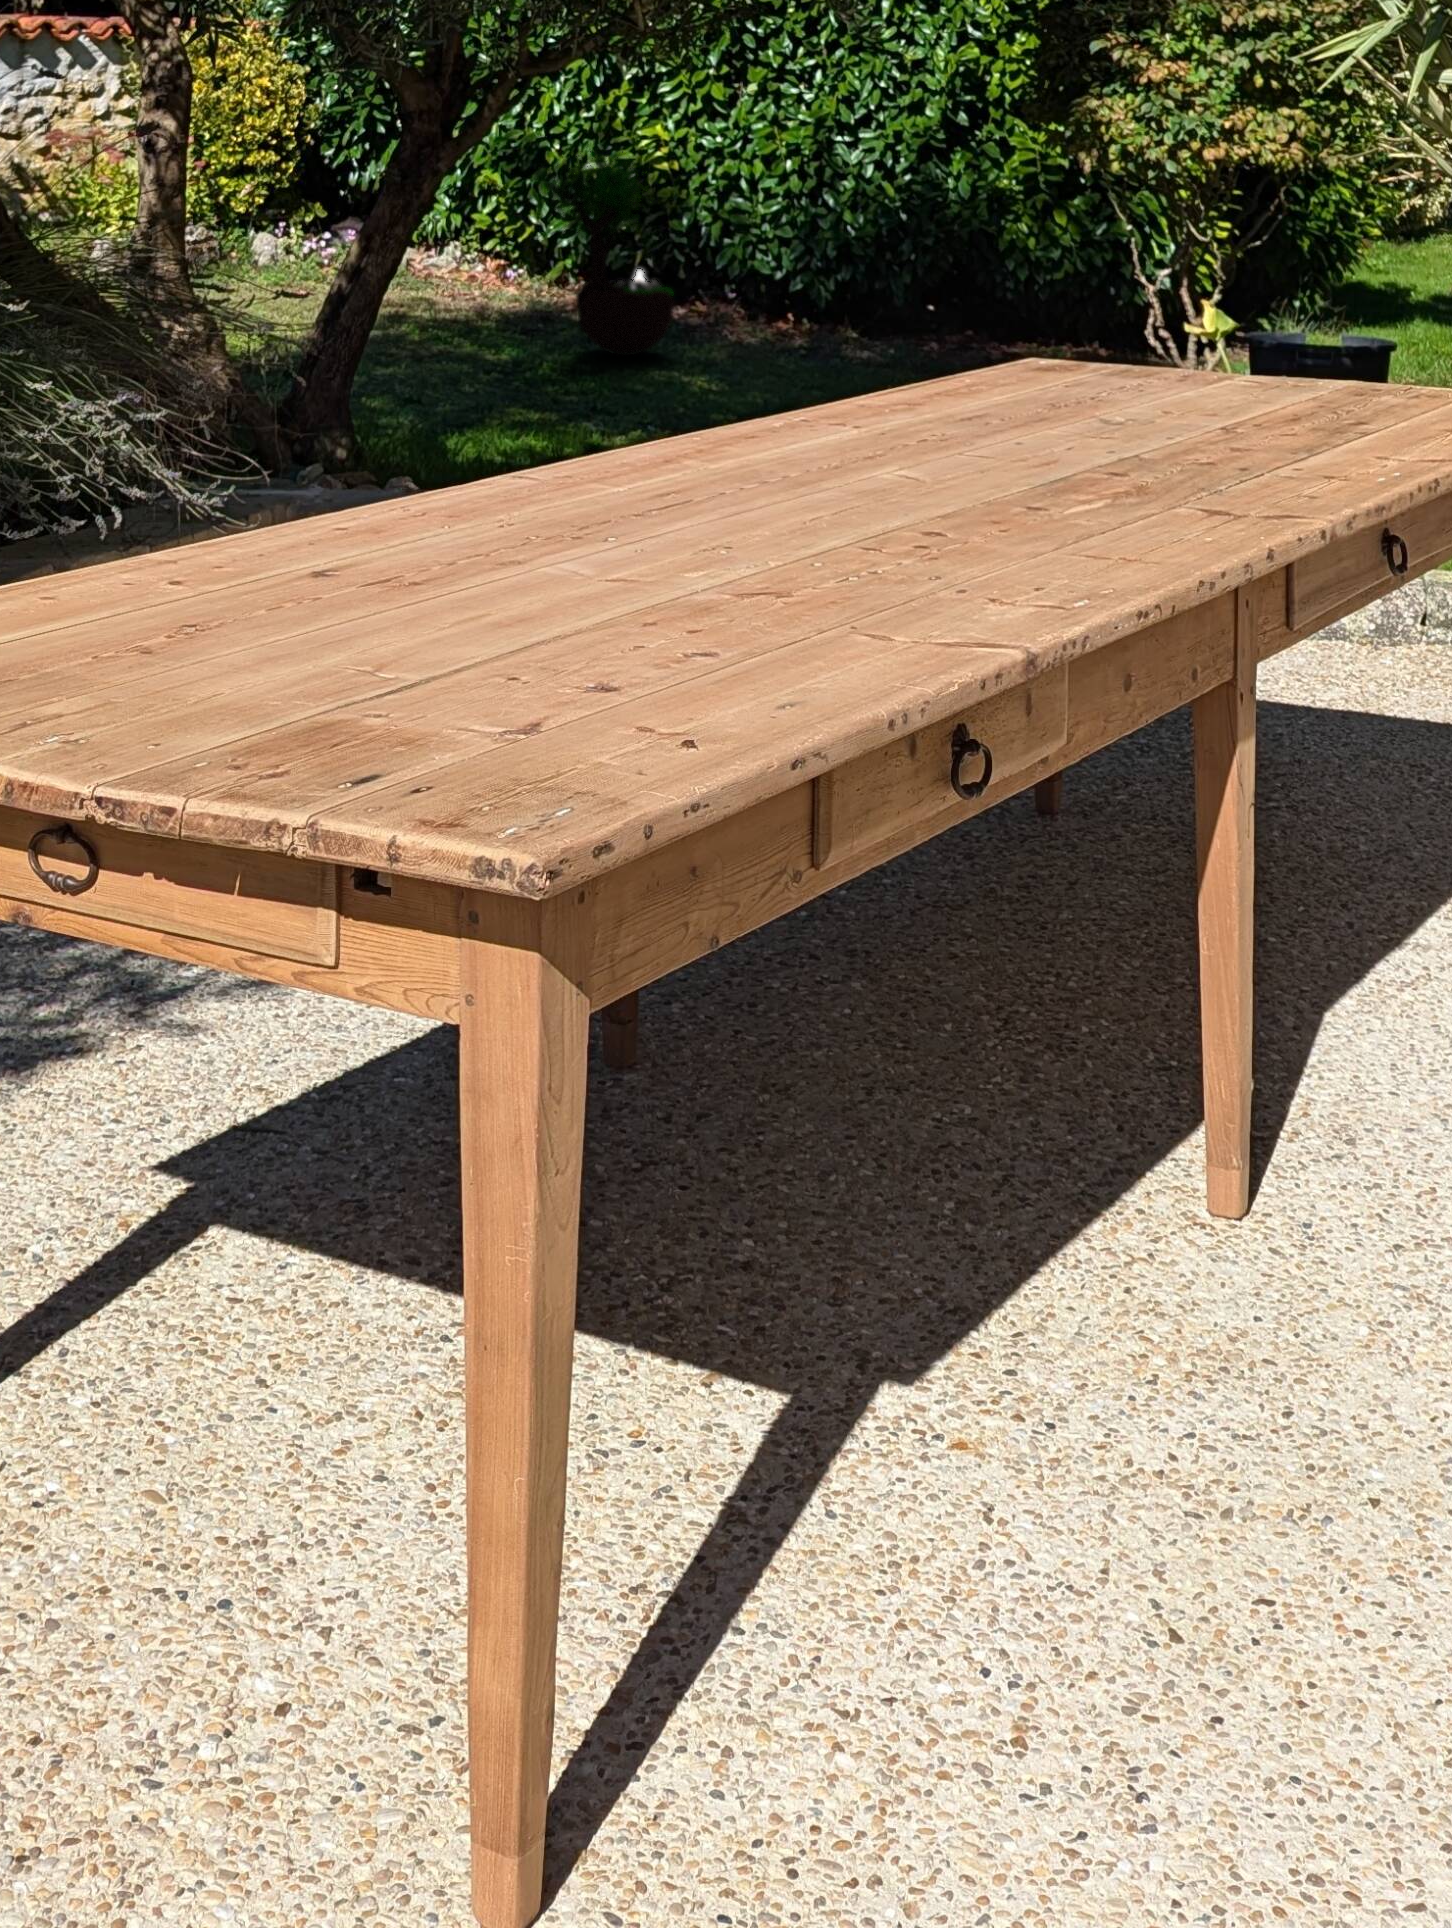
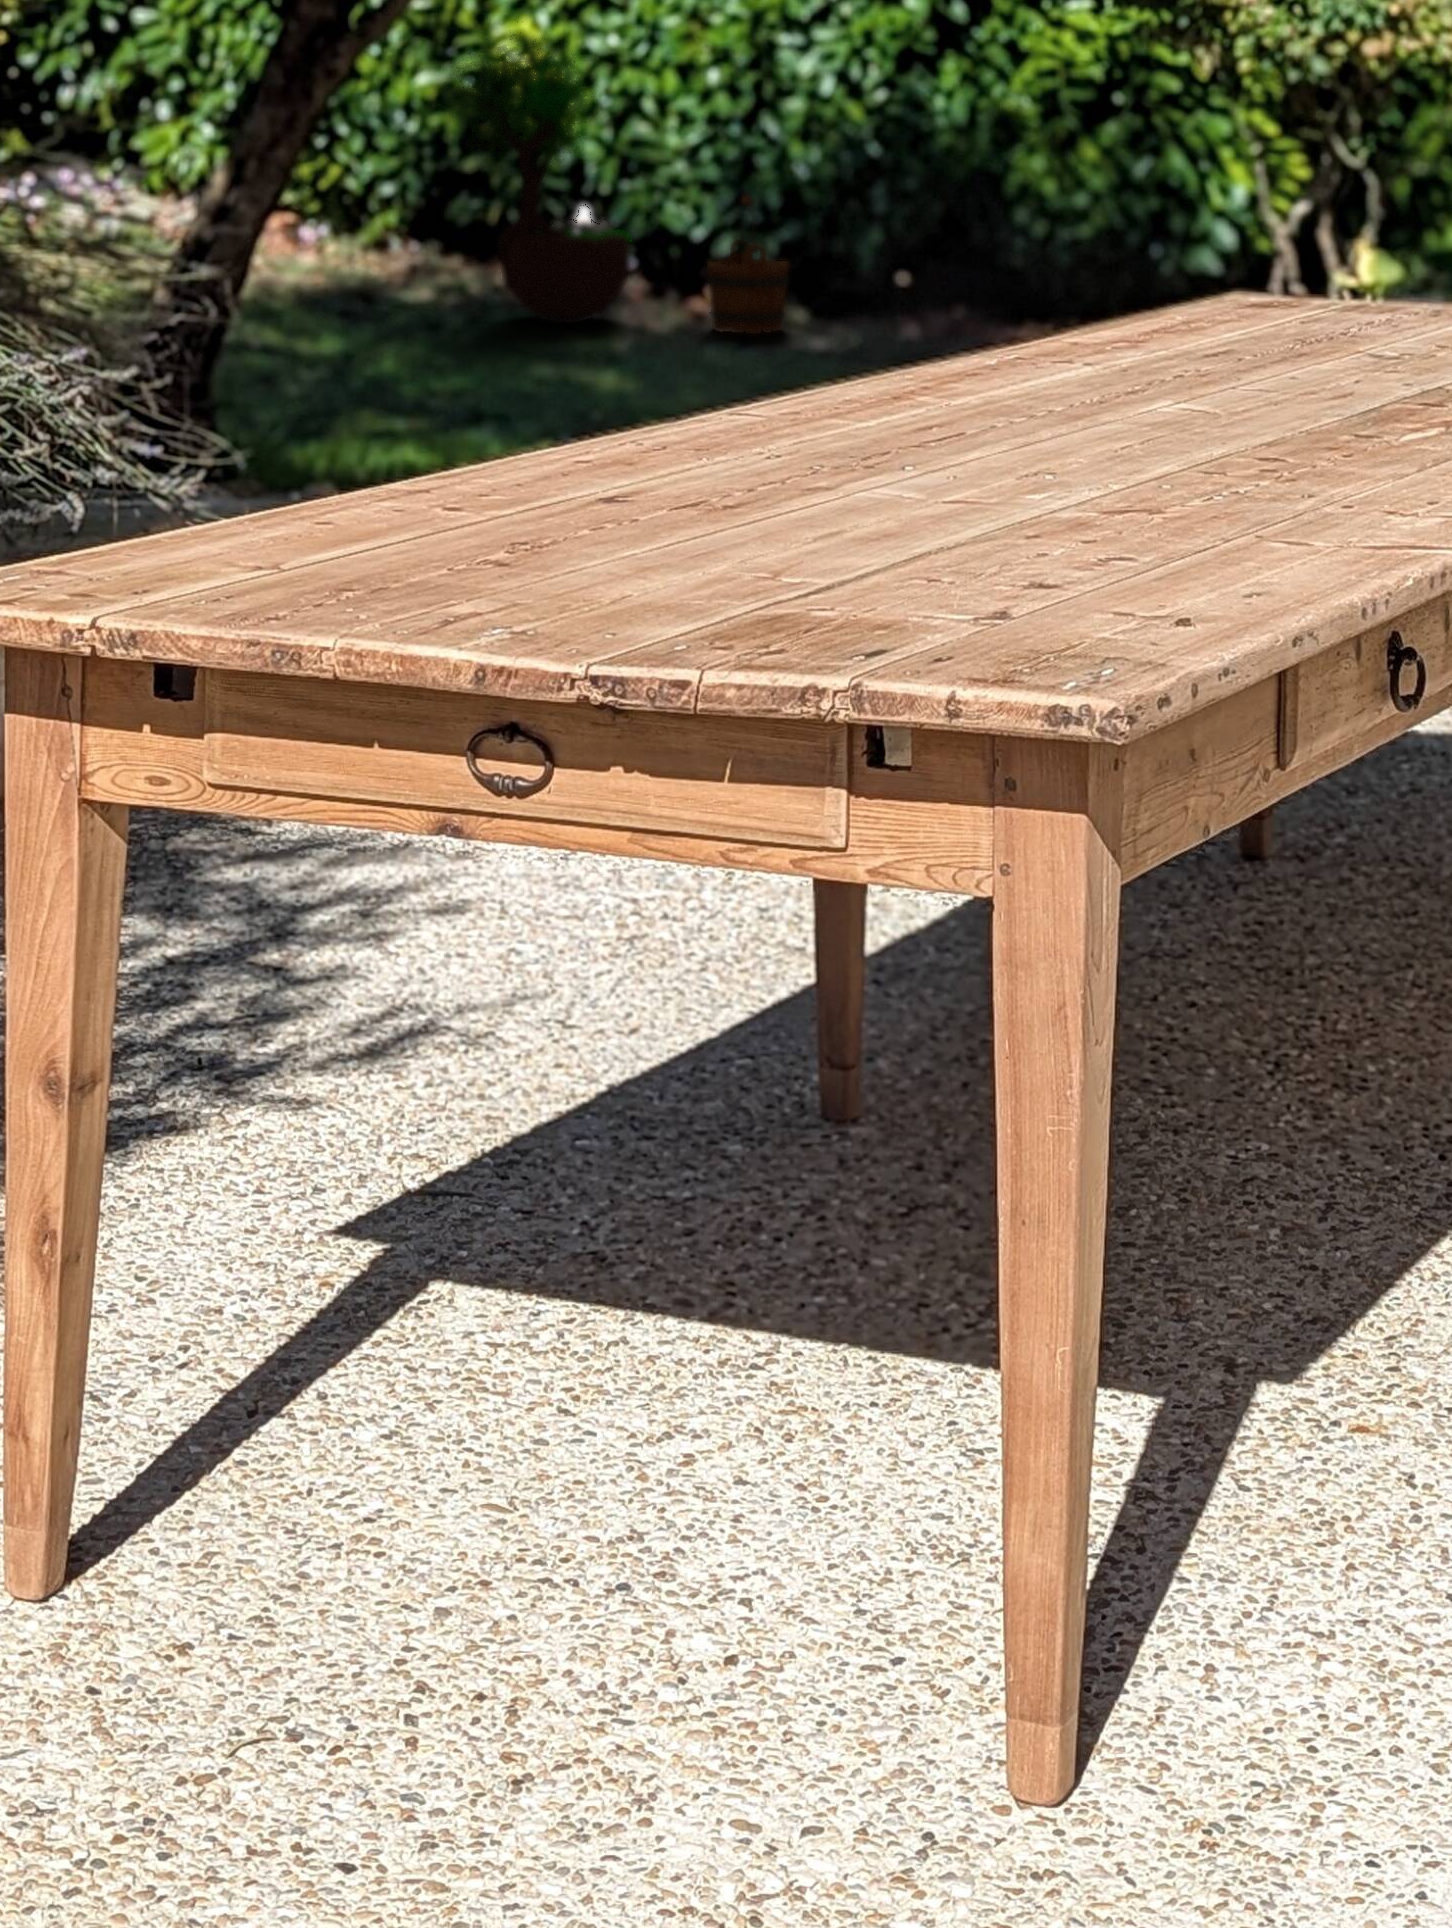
wooden bucket: none [727,263,788,365] -> present [707,196,788,334]

